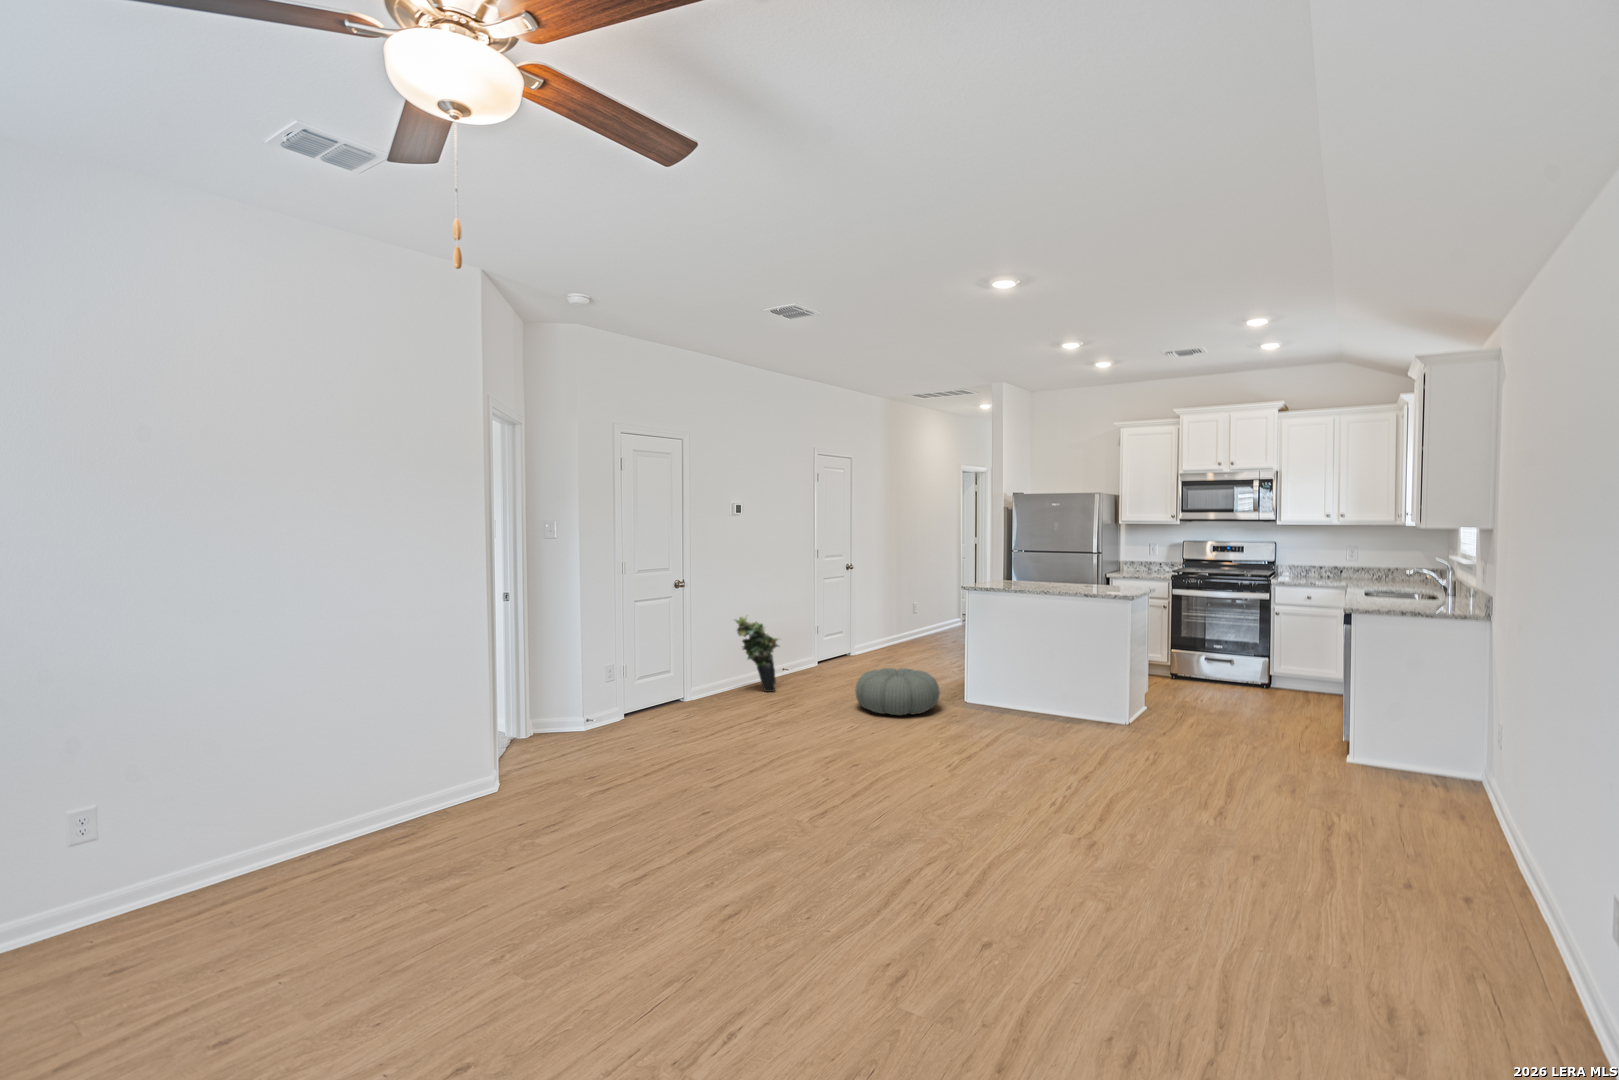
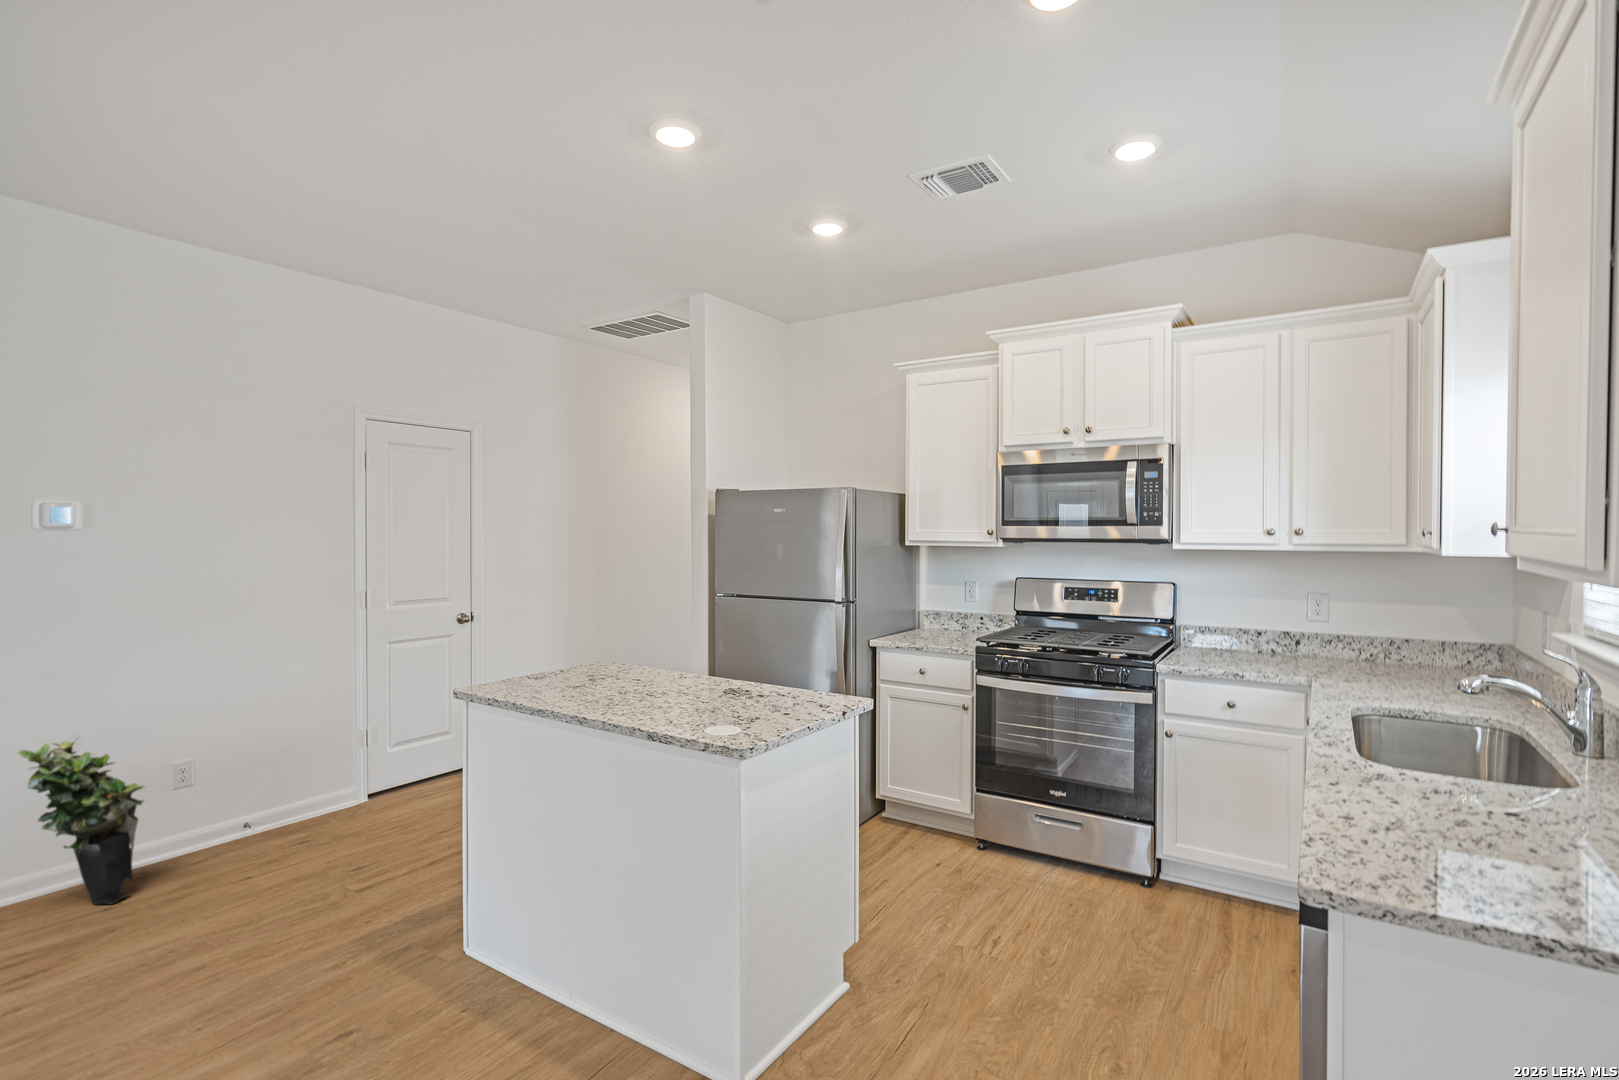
pouf: present [855,668,940,715] -> none [151,870,386,1021]

